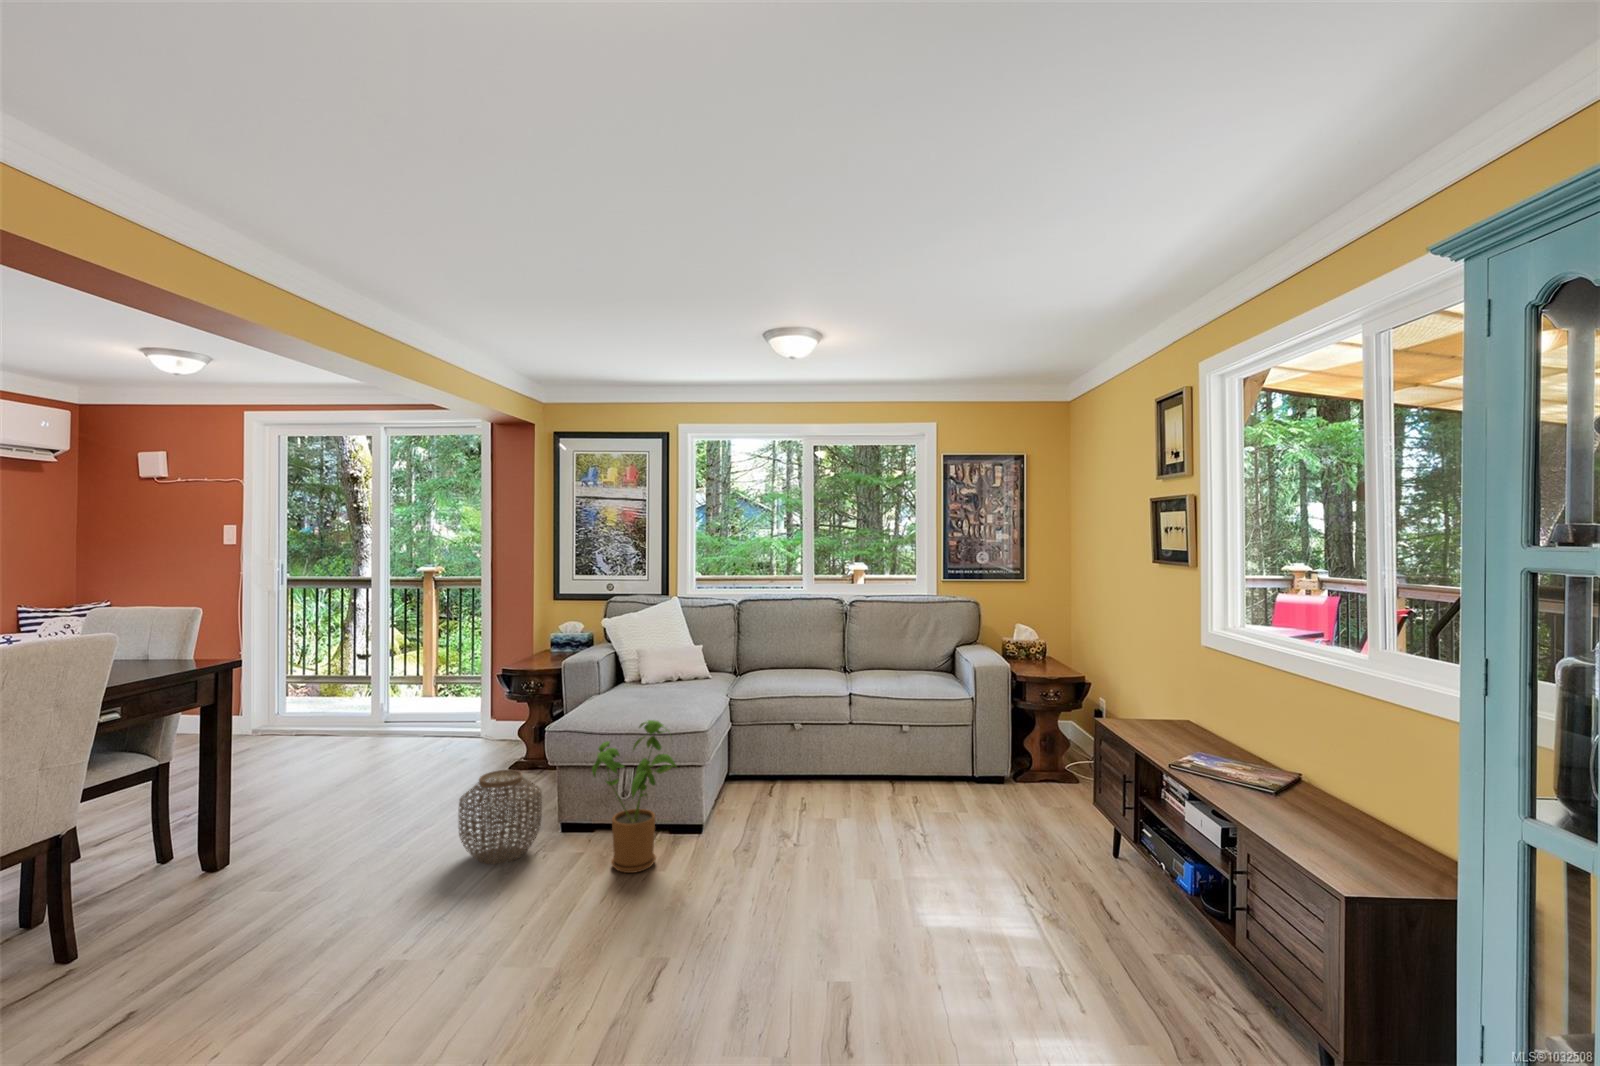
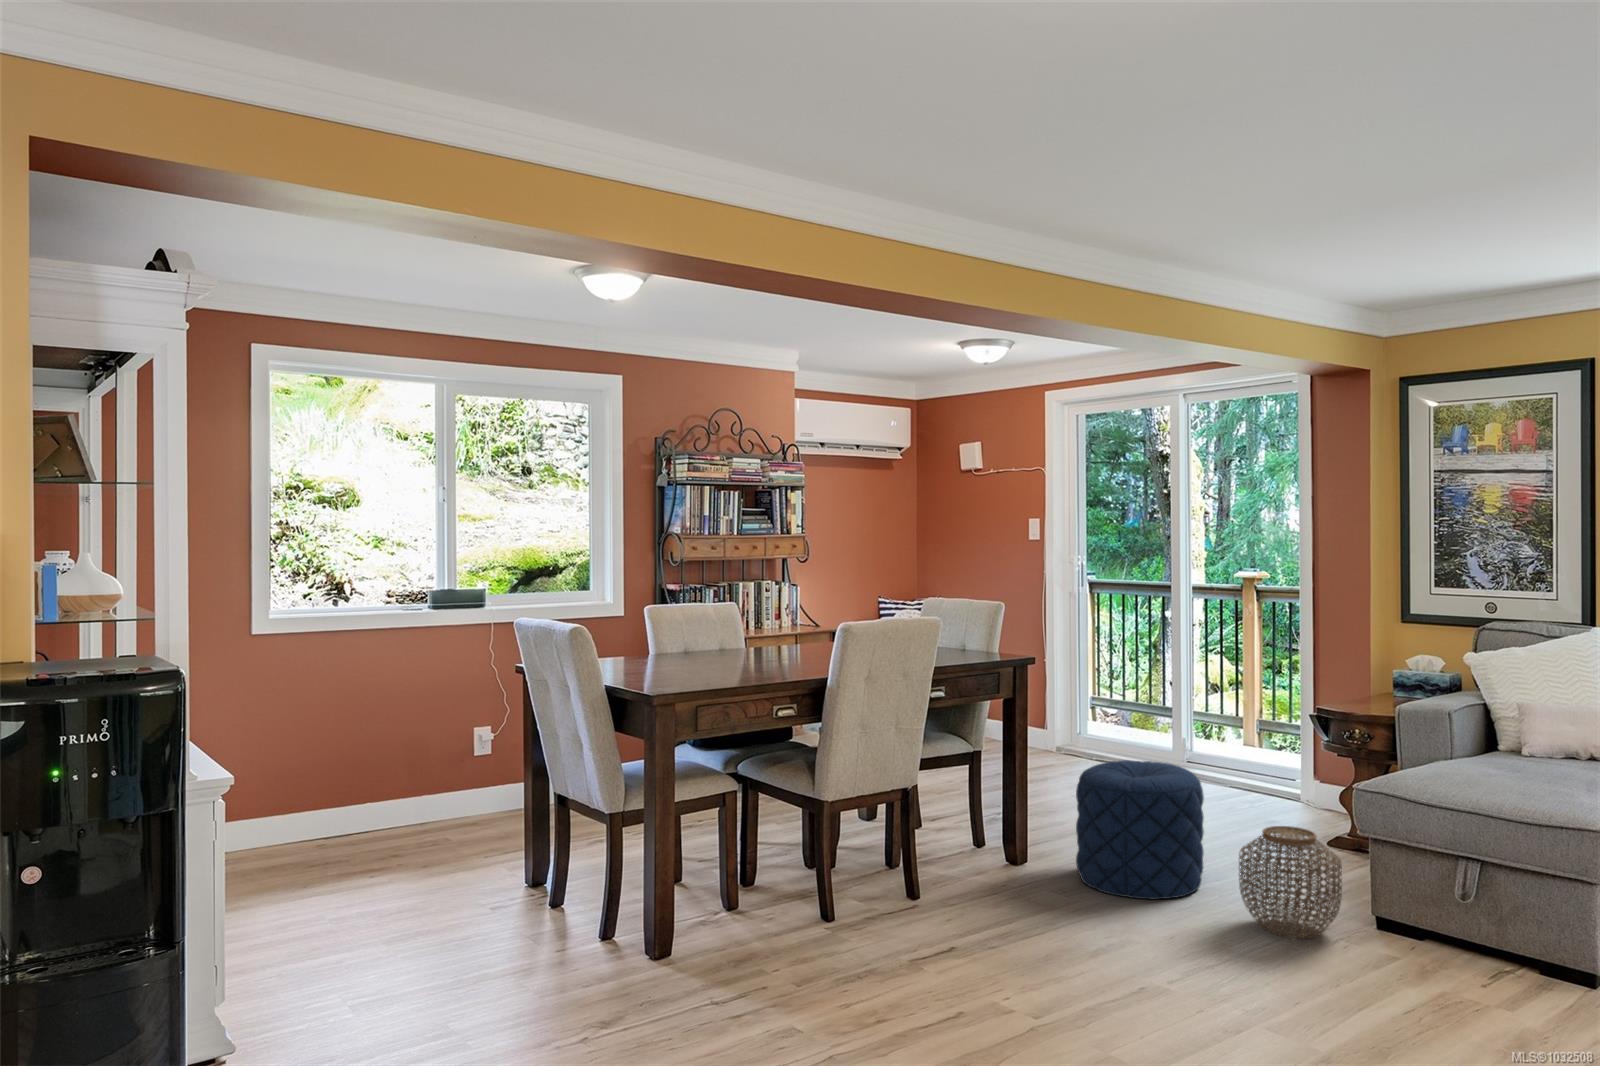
house plant: present [592,720,676,873] -> none [1402,796,1529,999]
pouf: none [291,736,420,871] -> present [1076,760,1204,899]

